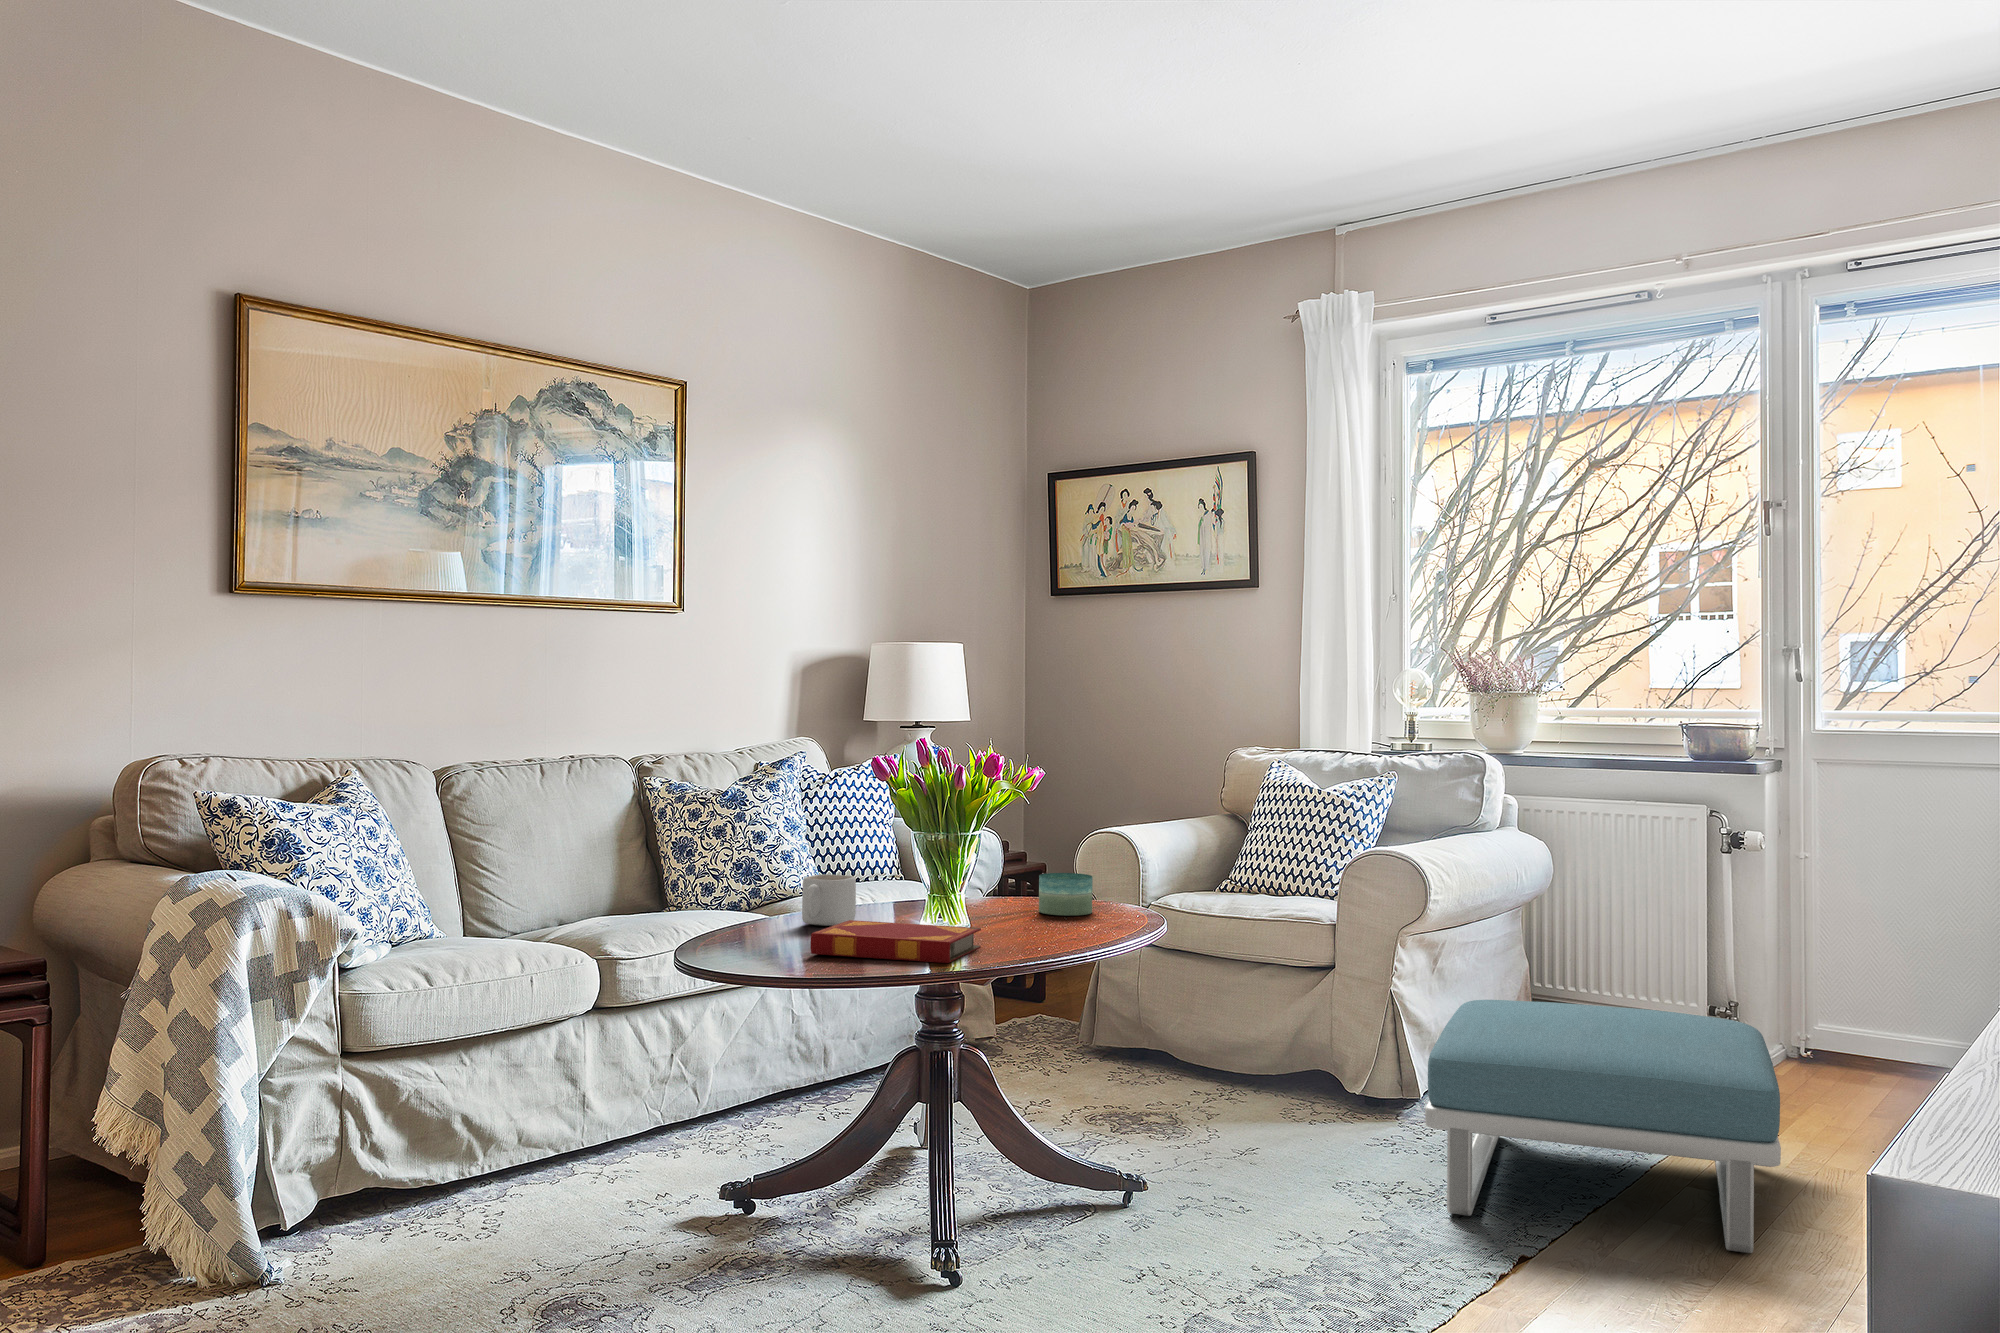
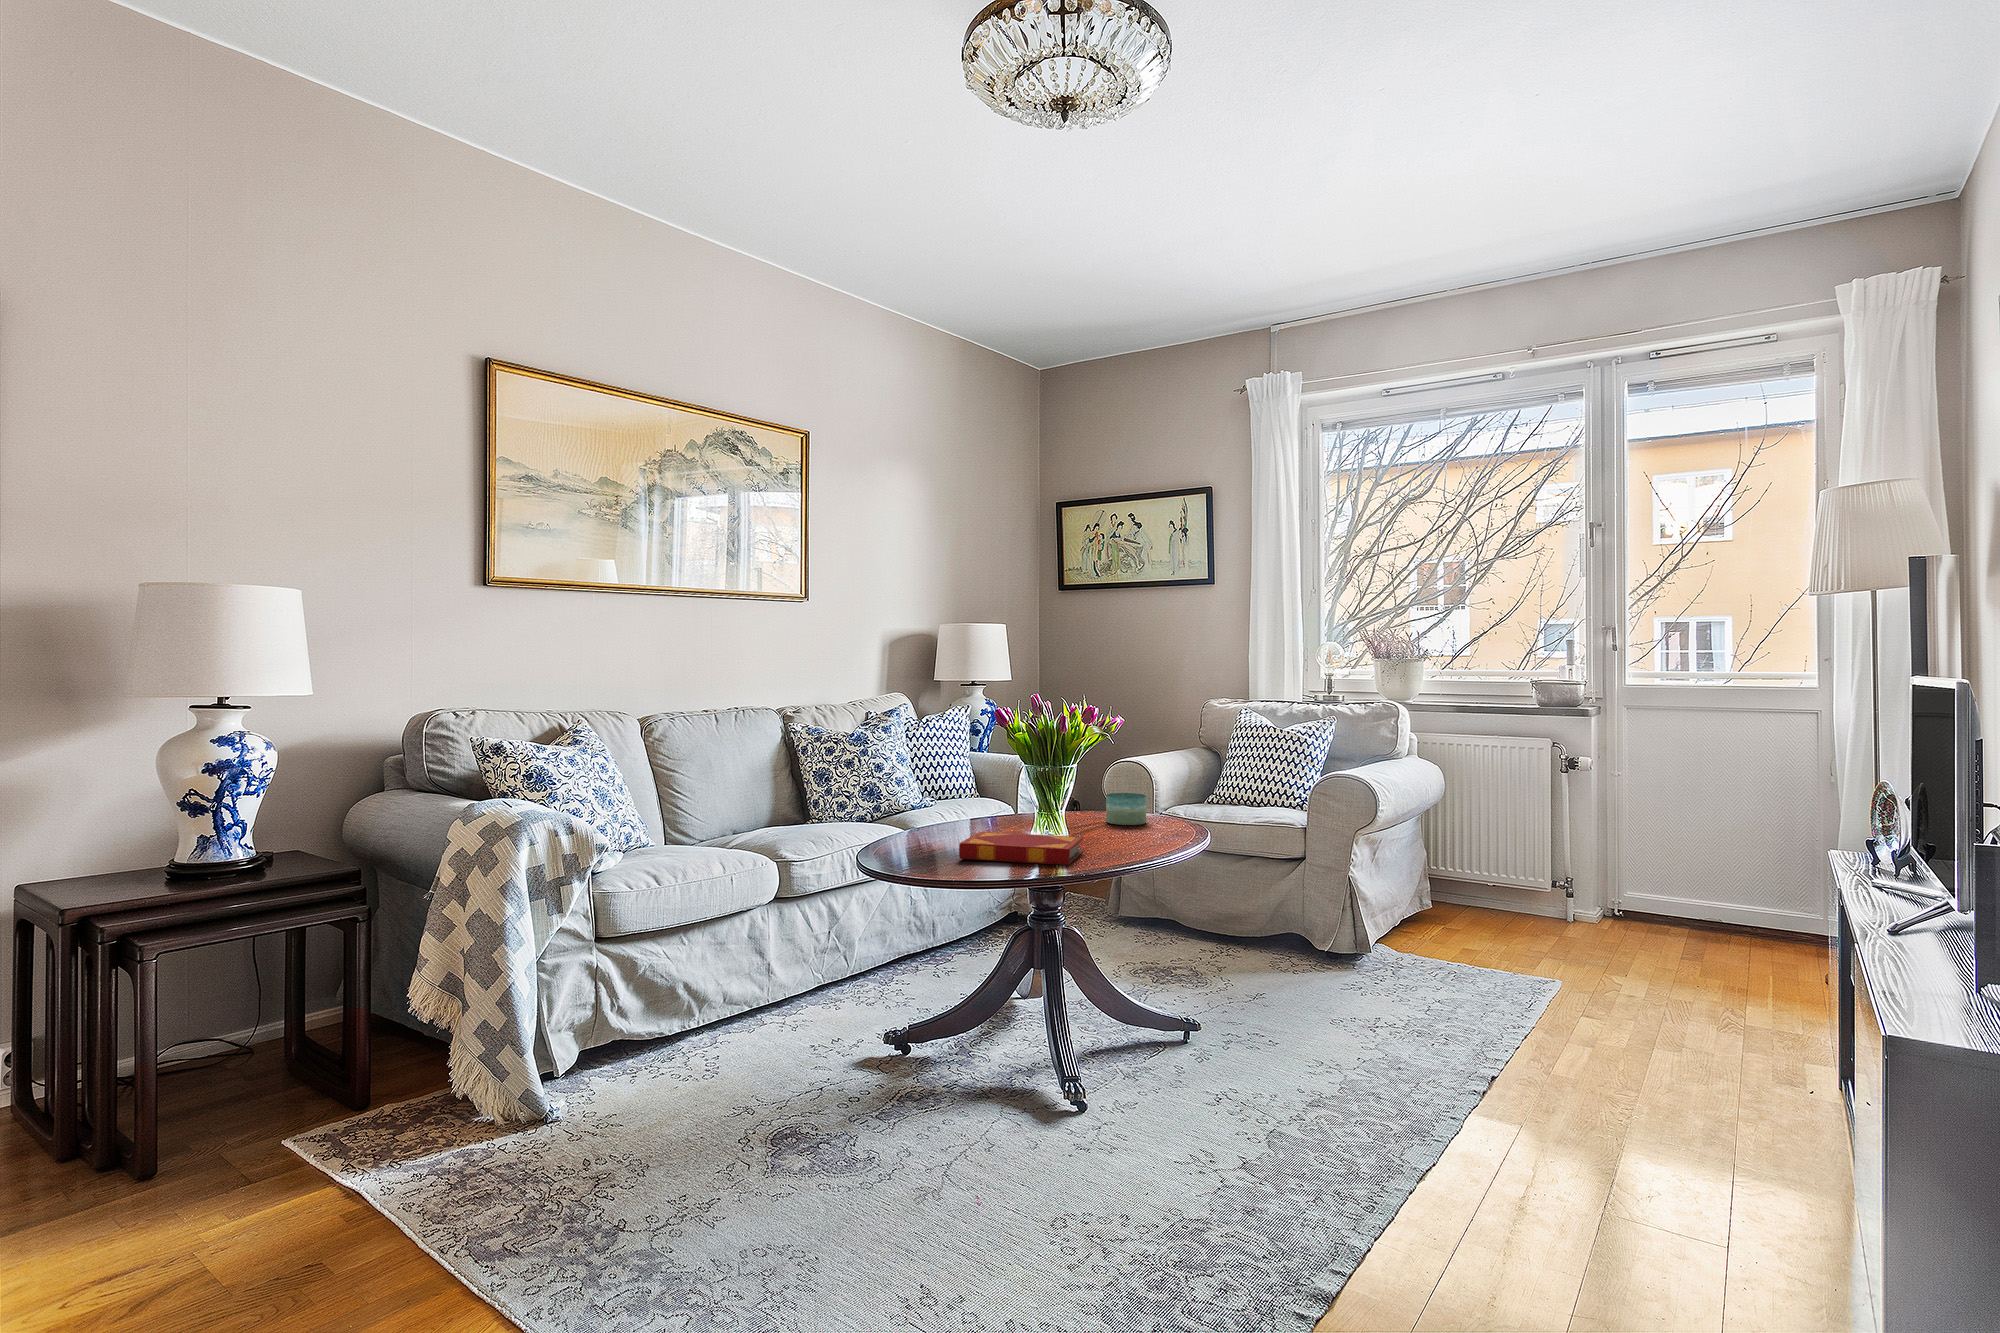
mug: present [802,874,856,926] -> none [936,796,975,835]
footstool: present [1425,1000,1781,1253] -> none [1404,882,1681,1071]

